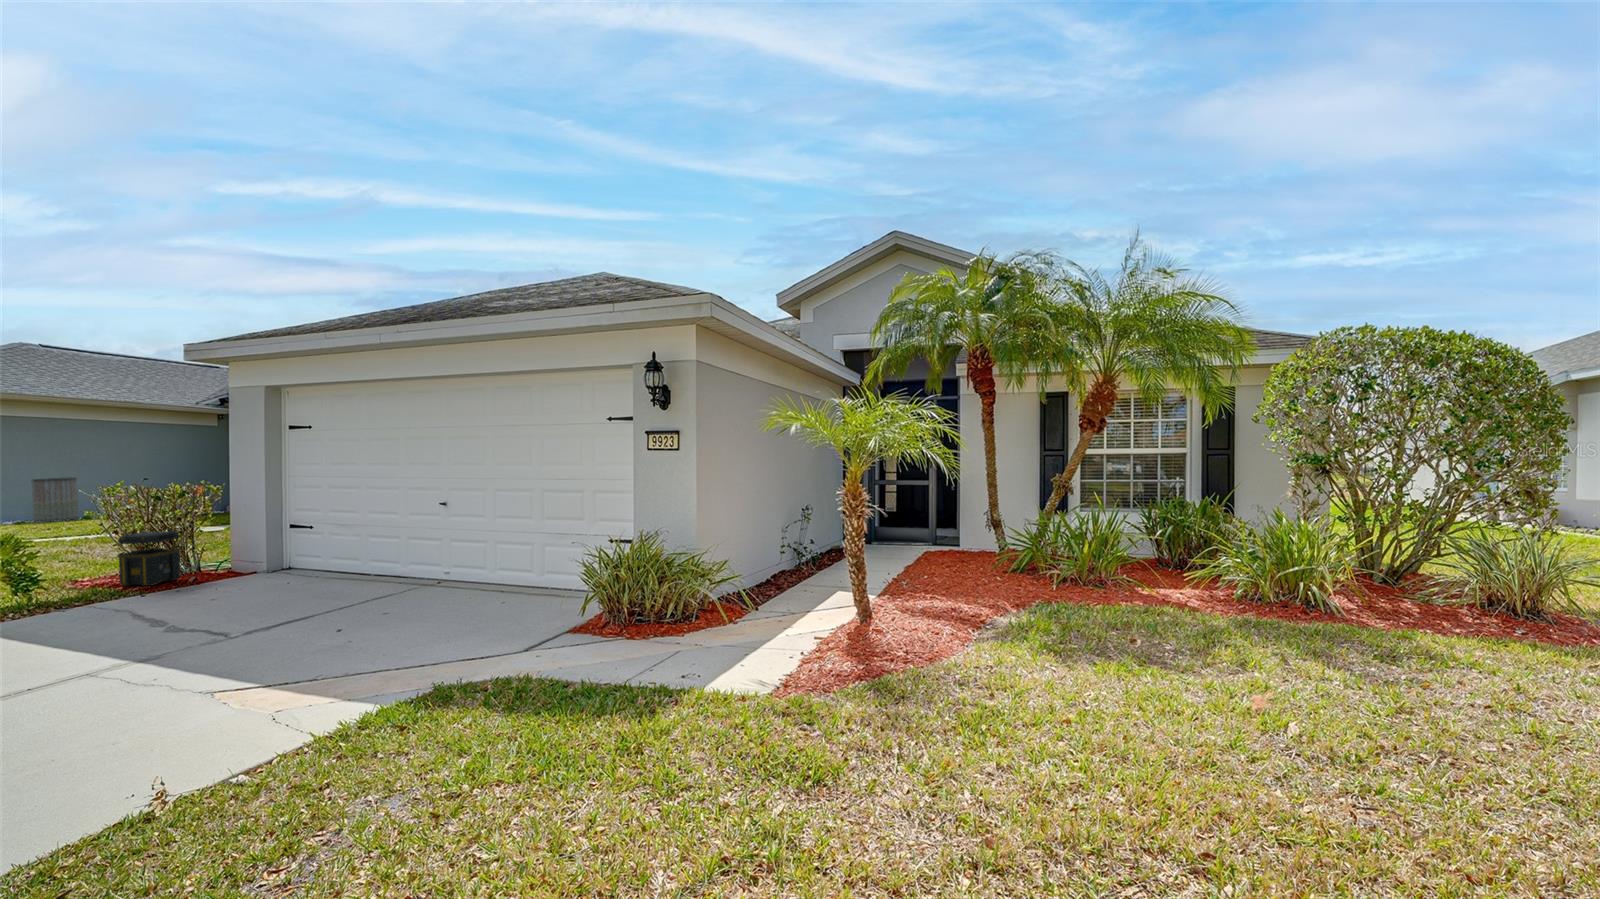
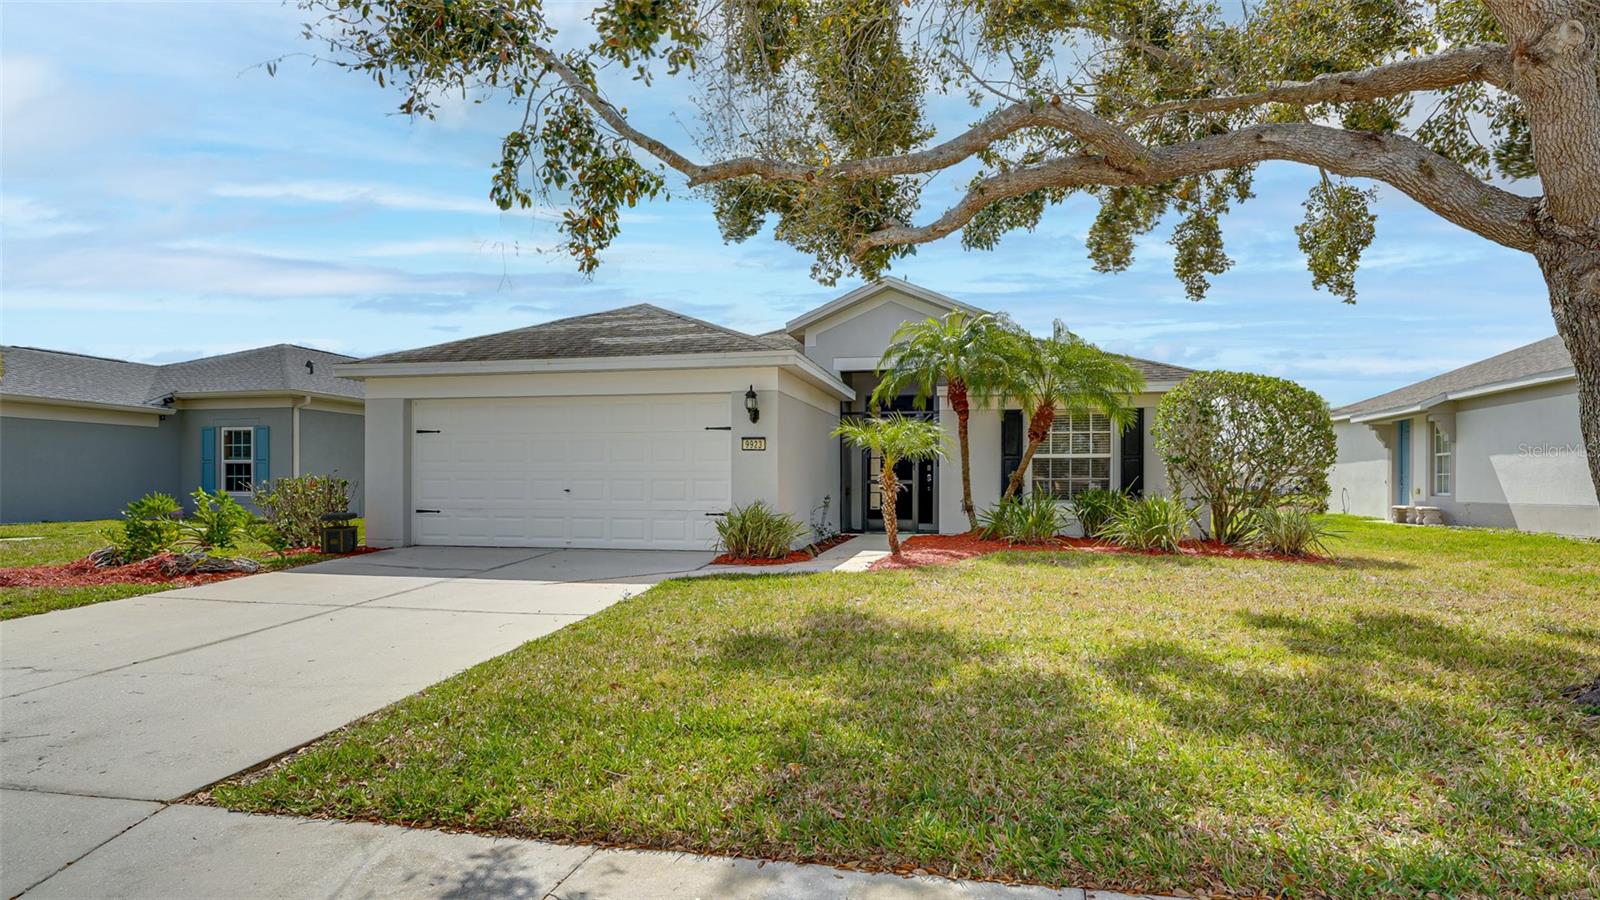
trash can: present [32,478,79,522] -> none [72,480,112,521]

